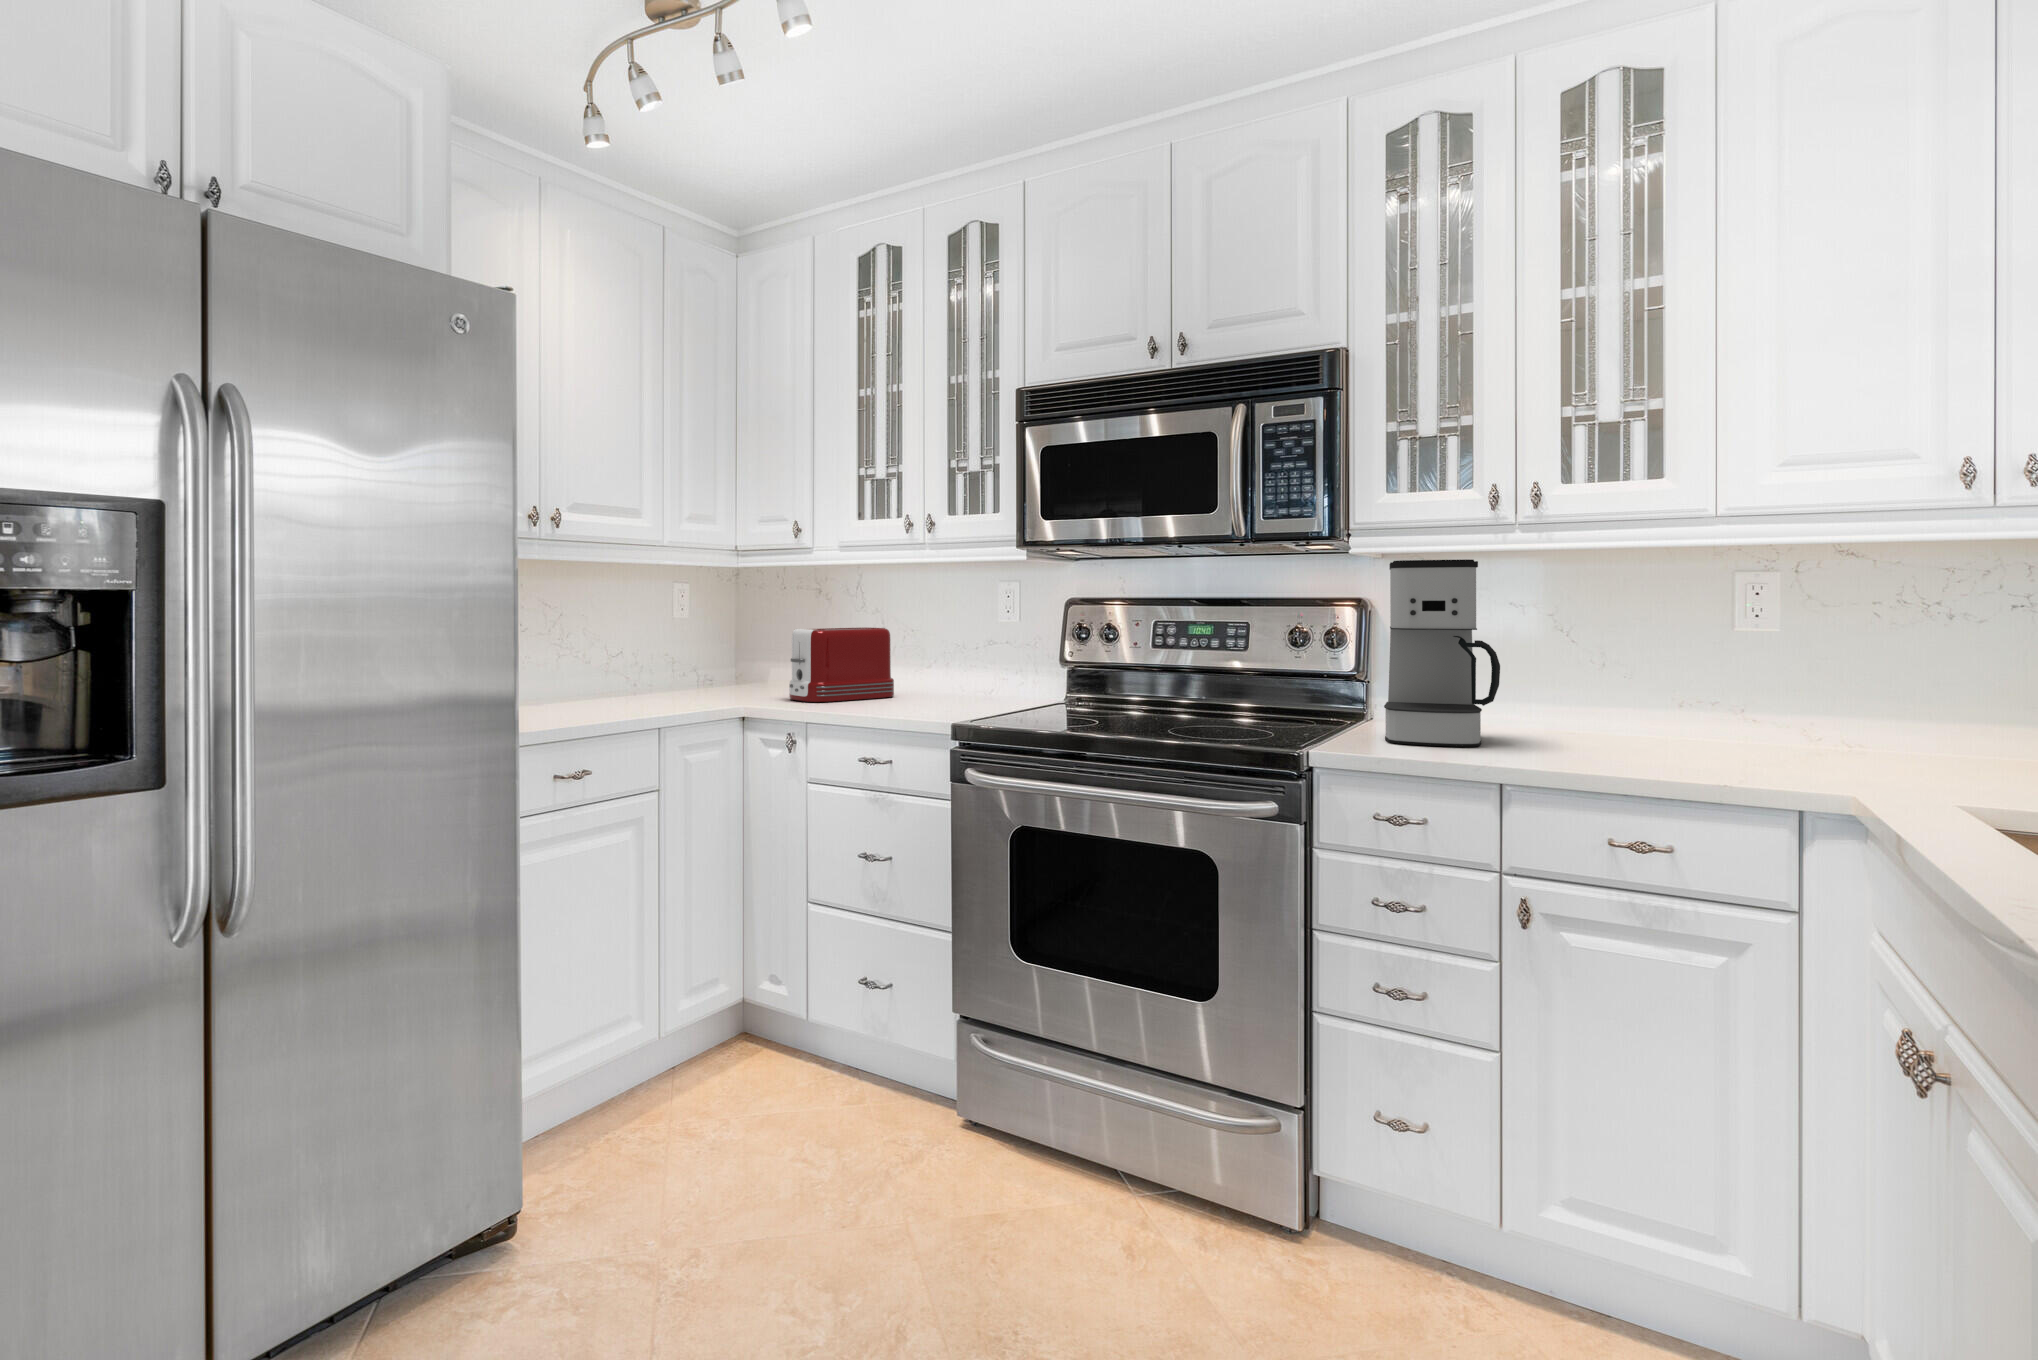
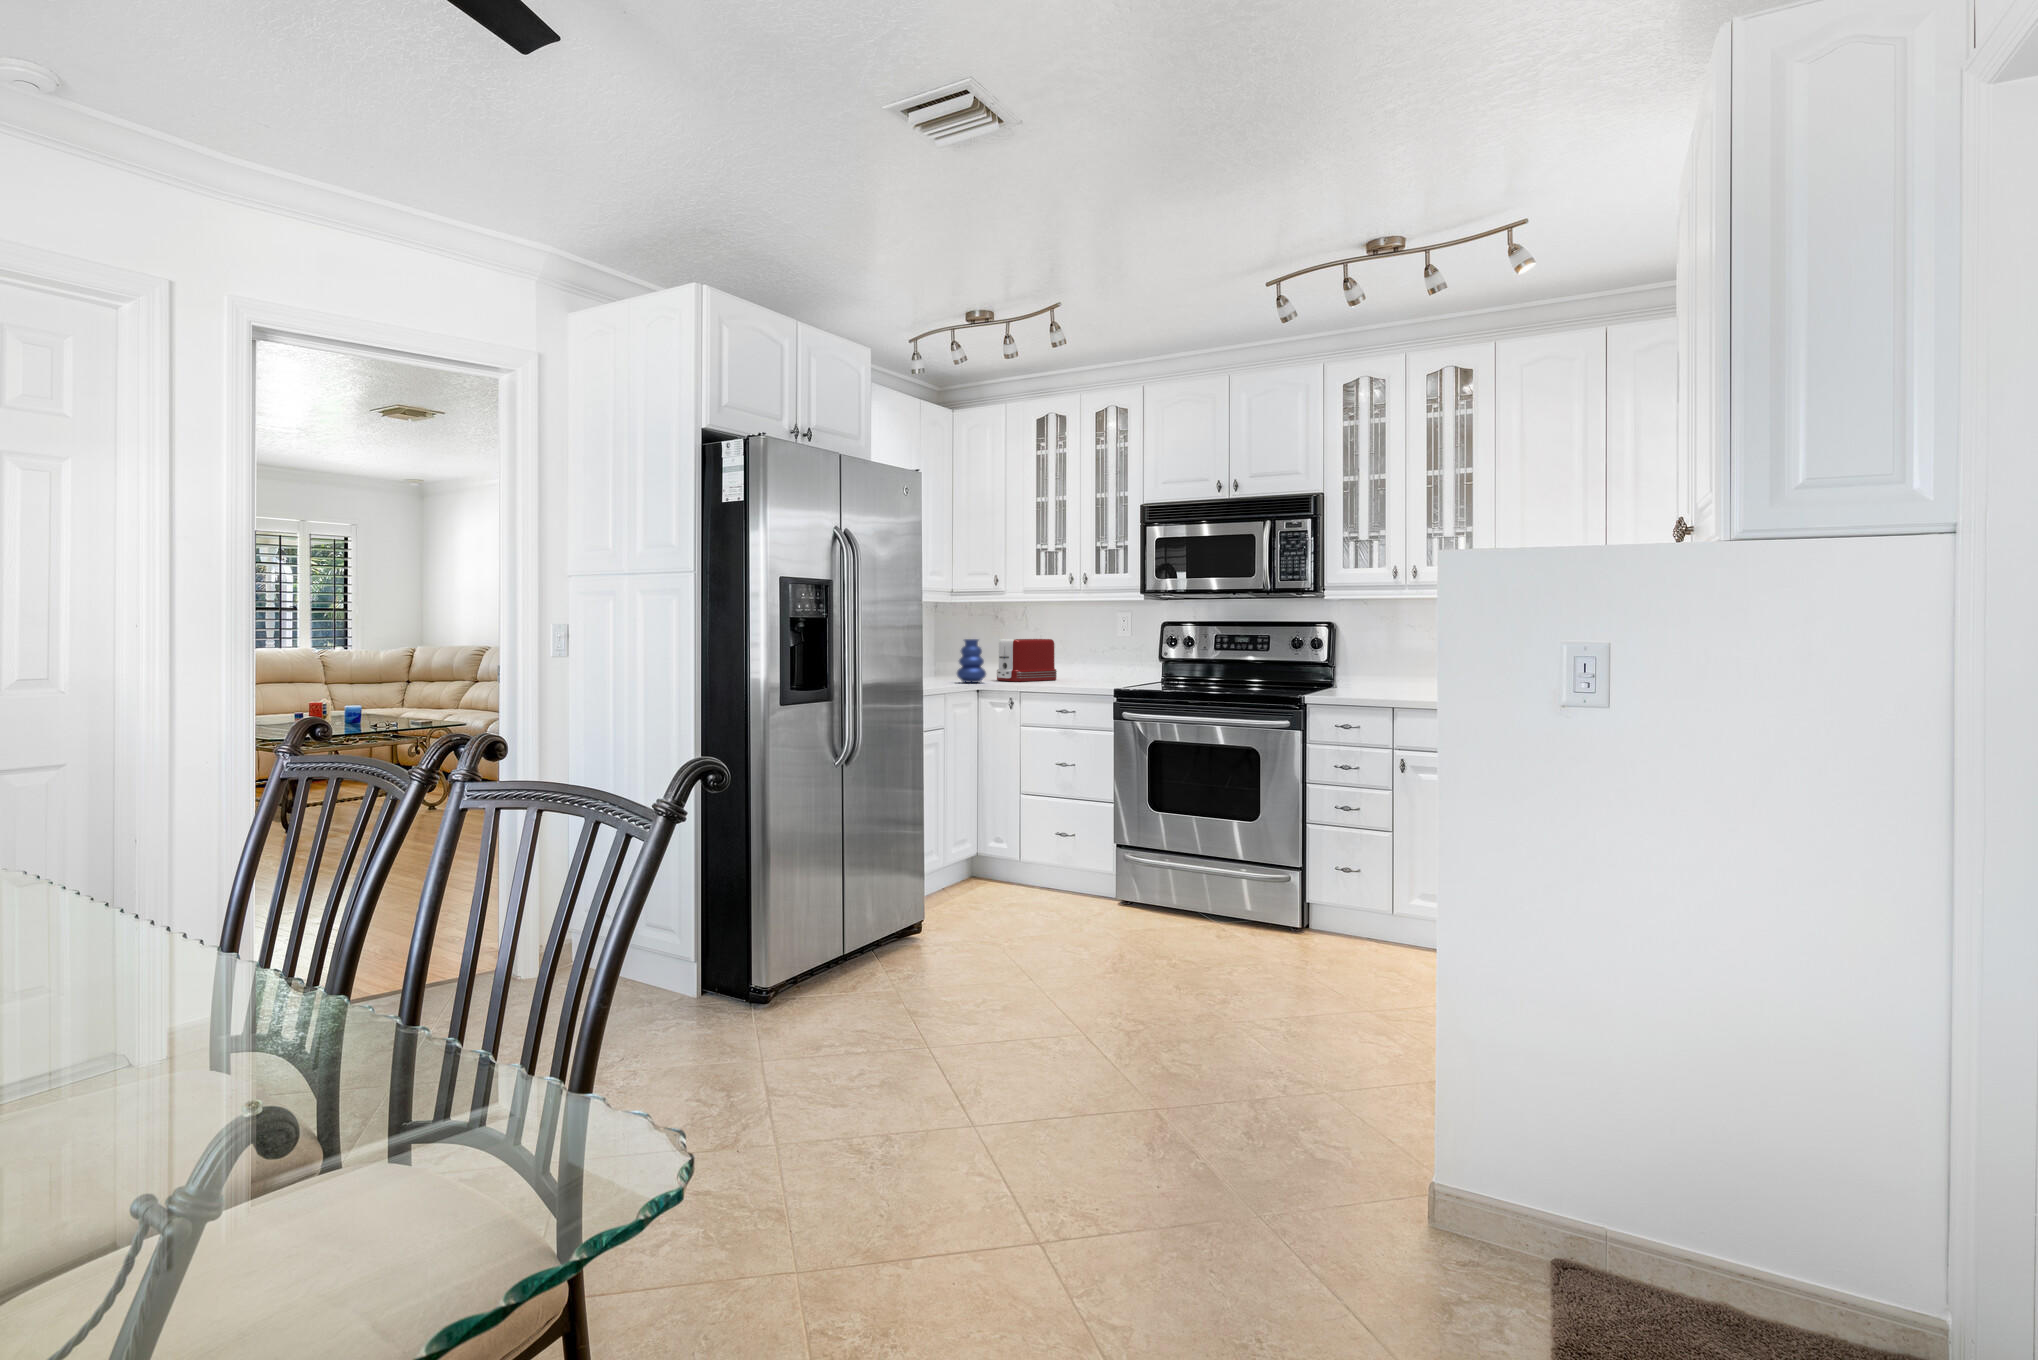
coffee maker: present [1384,559,1500,747] -> none [1342,603,1398,694]
vase: none [707,630,759,706] -> present [957,639,986,683]

